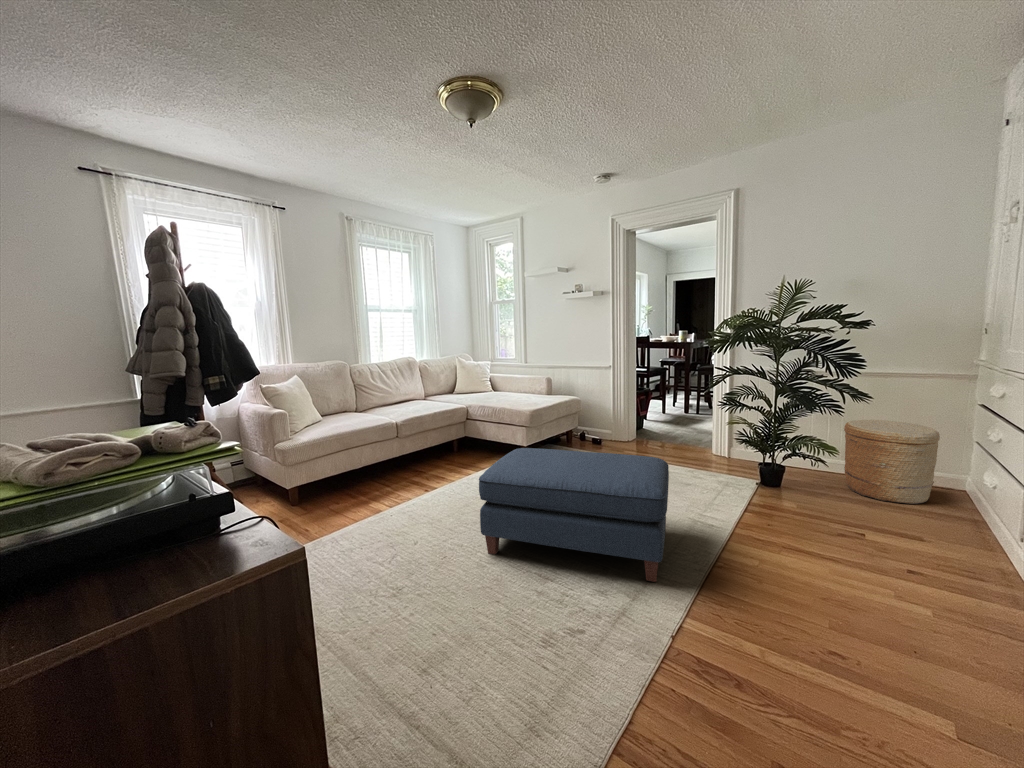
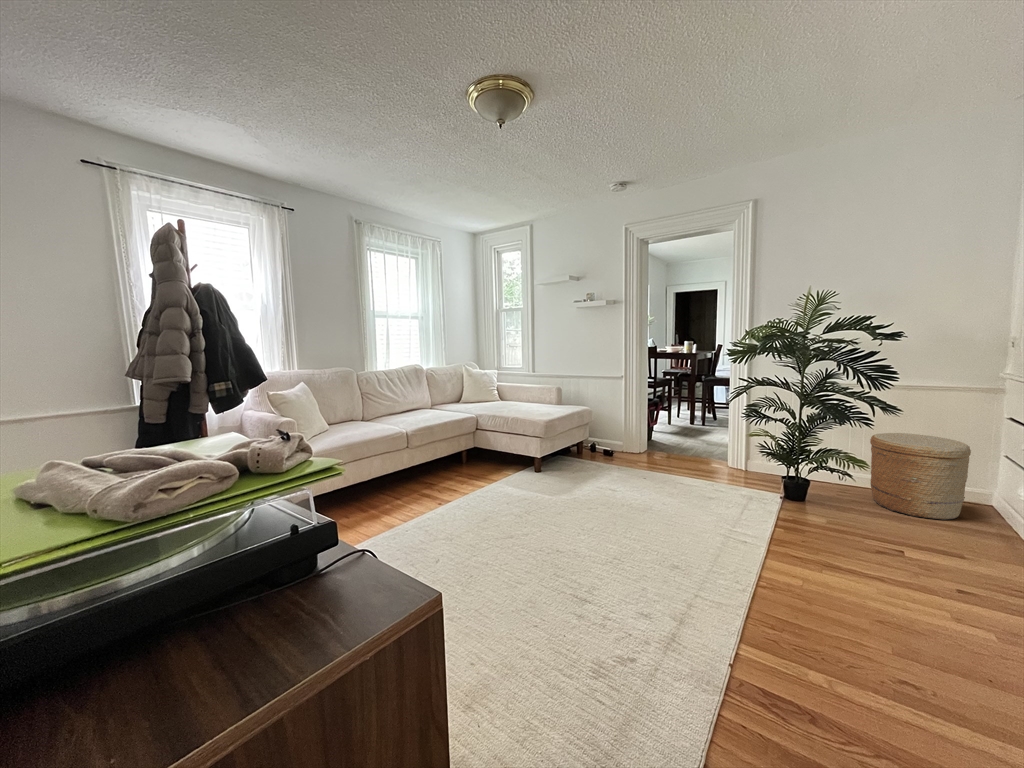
ottoman: present [479,448,669,582] -> none [508,460,712,604]

